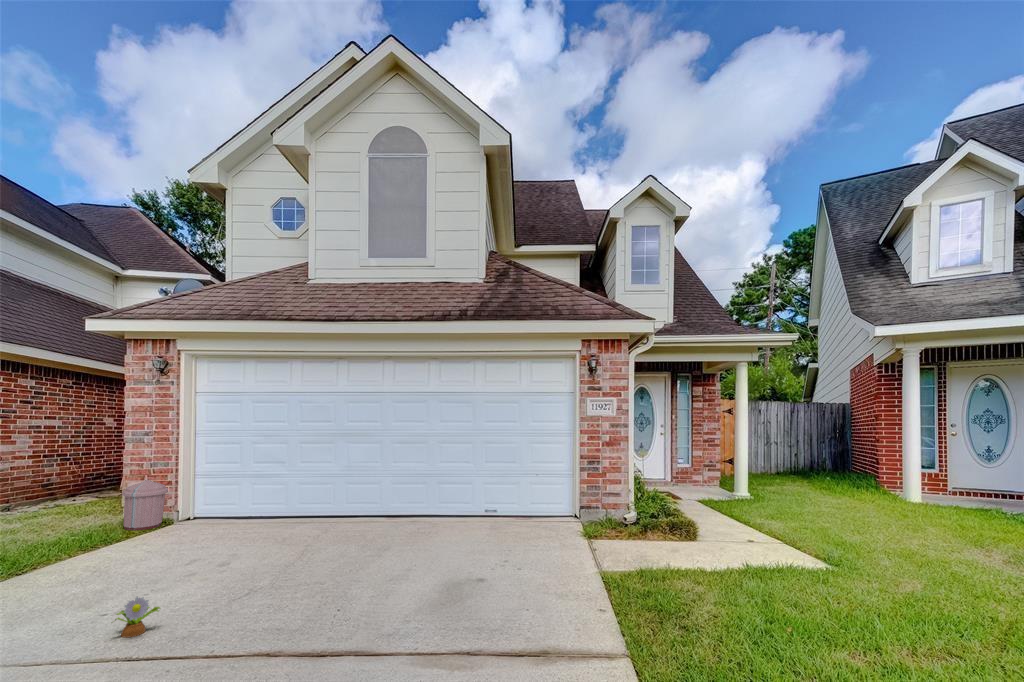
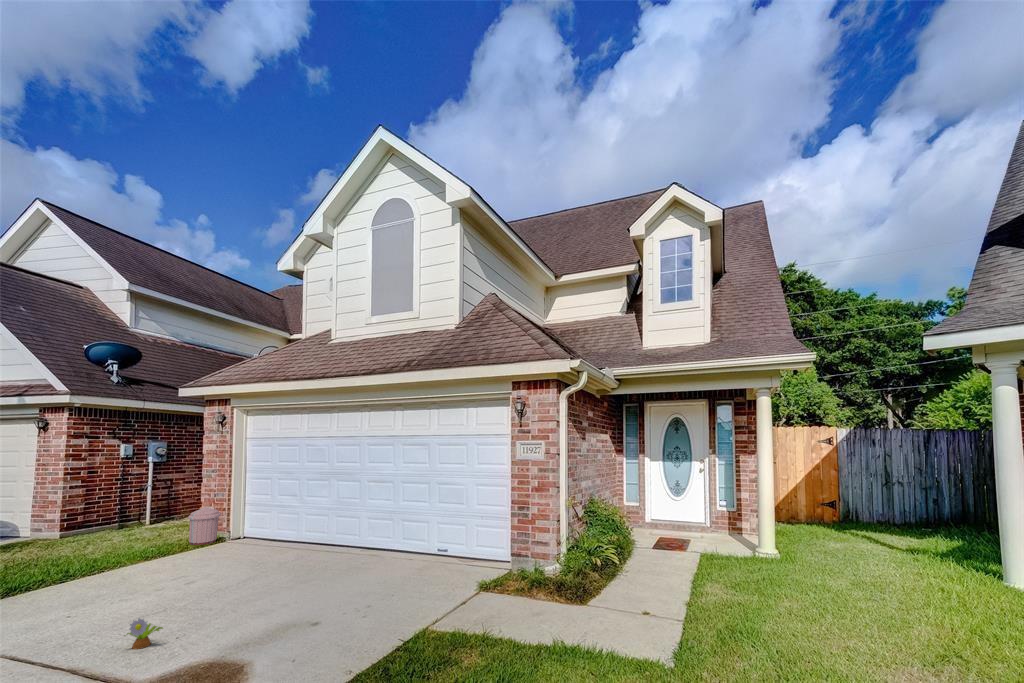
decorative plant: present [115,597,160,638] -> present [127,618,163,649]

